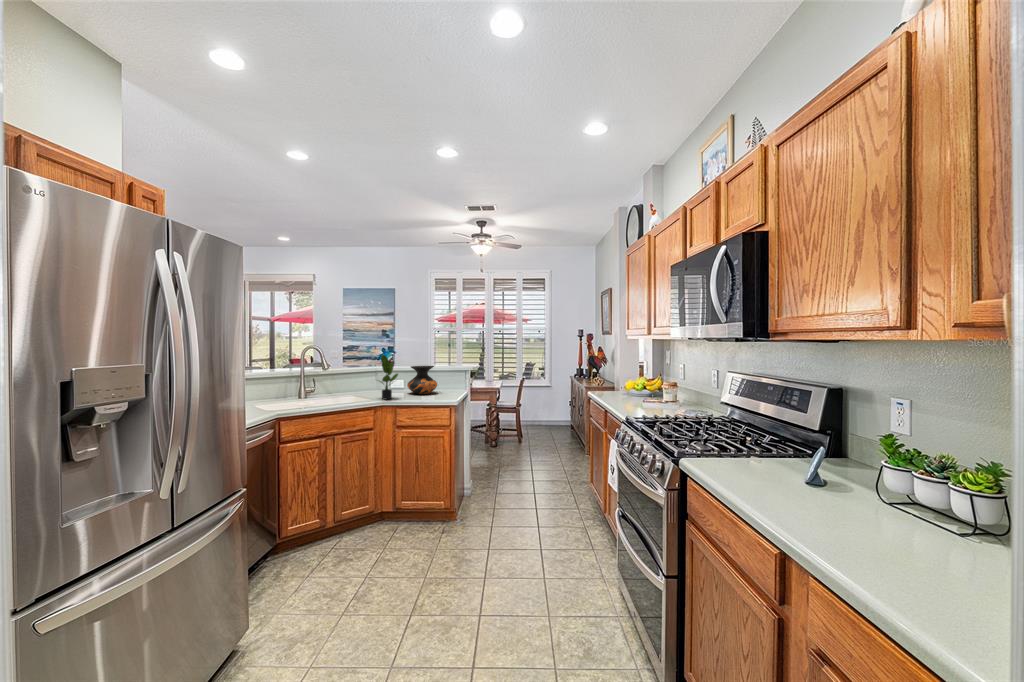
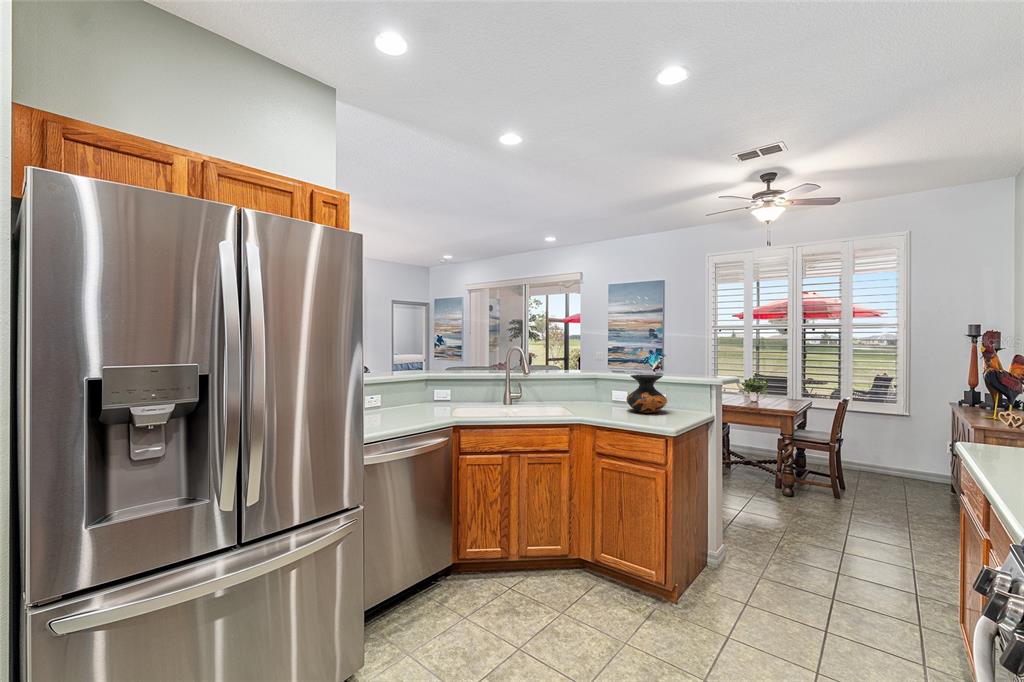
potted plant: present [380,355,398,399] -> none [580,358,609,416]

